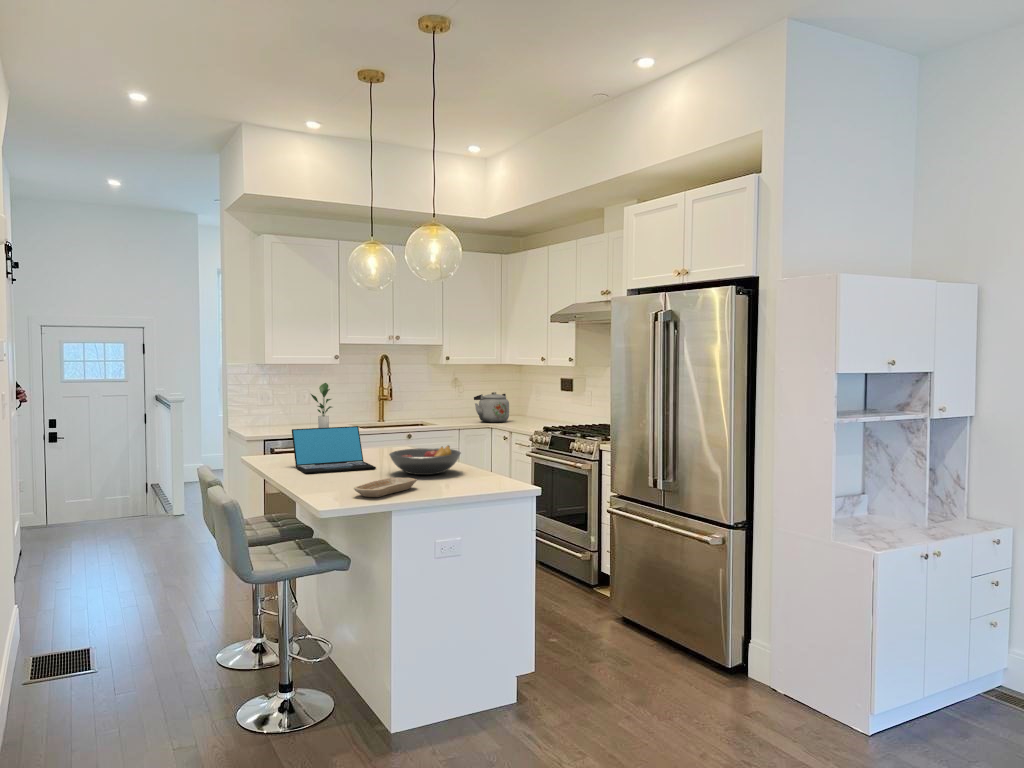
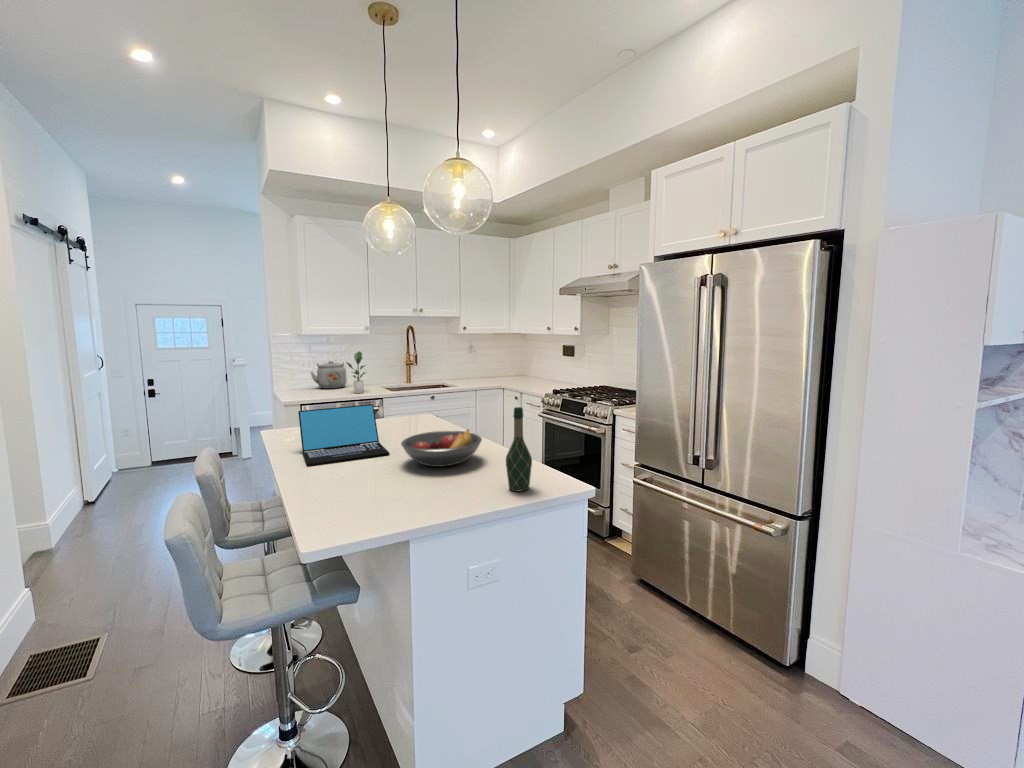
kettle: present [474,392,509,423] -> present [311,361,347,389]
wine bottle: none [480,417,501,486] -> present [506,407,532,491]
tray: present [354,478,417,497] -> none [342,482,429,524]

